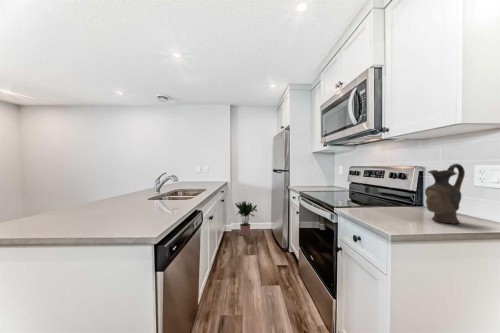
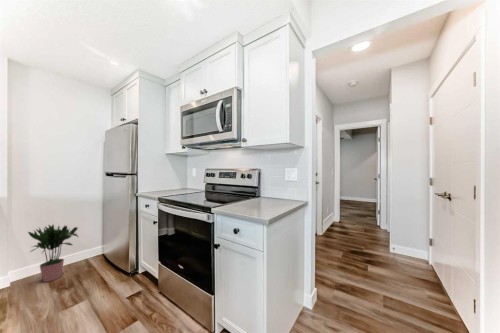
ceramic pitcher: present [425,164,465,224] -> none [271,167,287,206]

